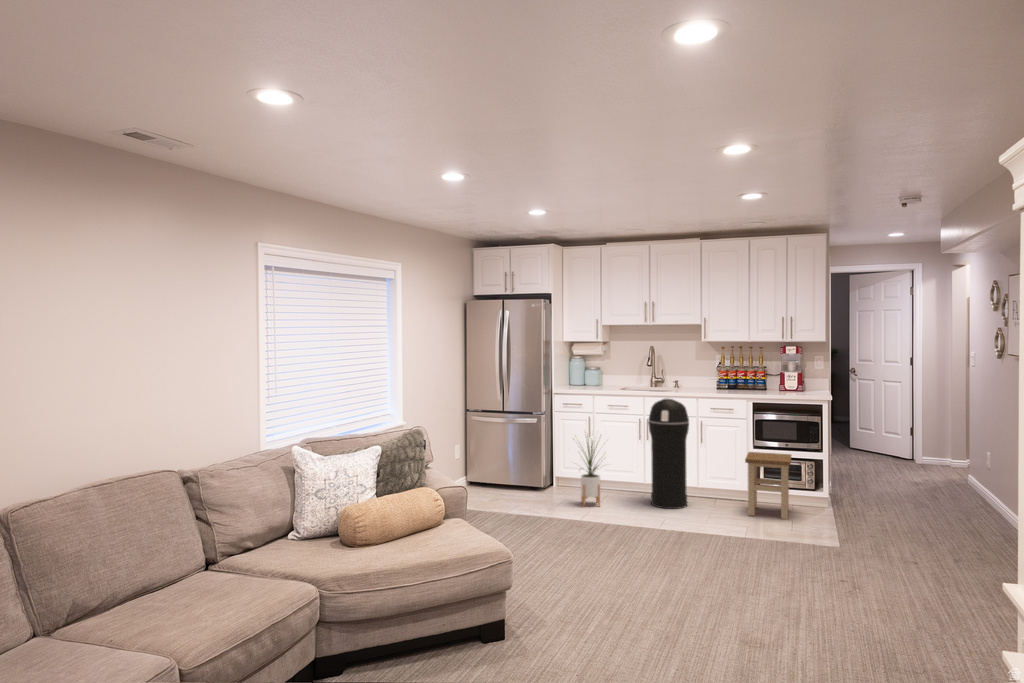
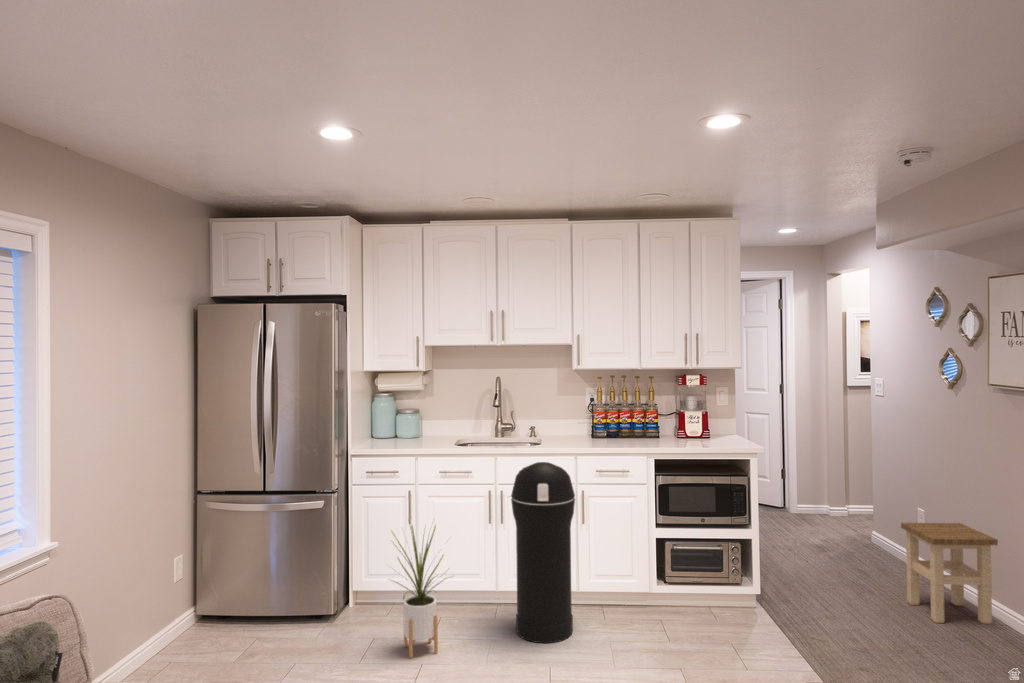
stool: present [745,452,791,519] -> present [901,523,998,624]

